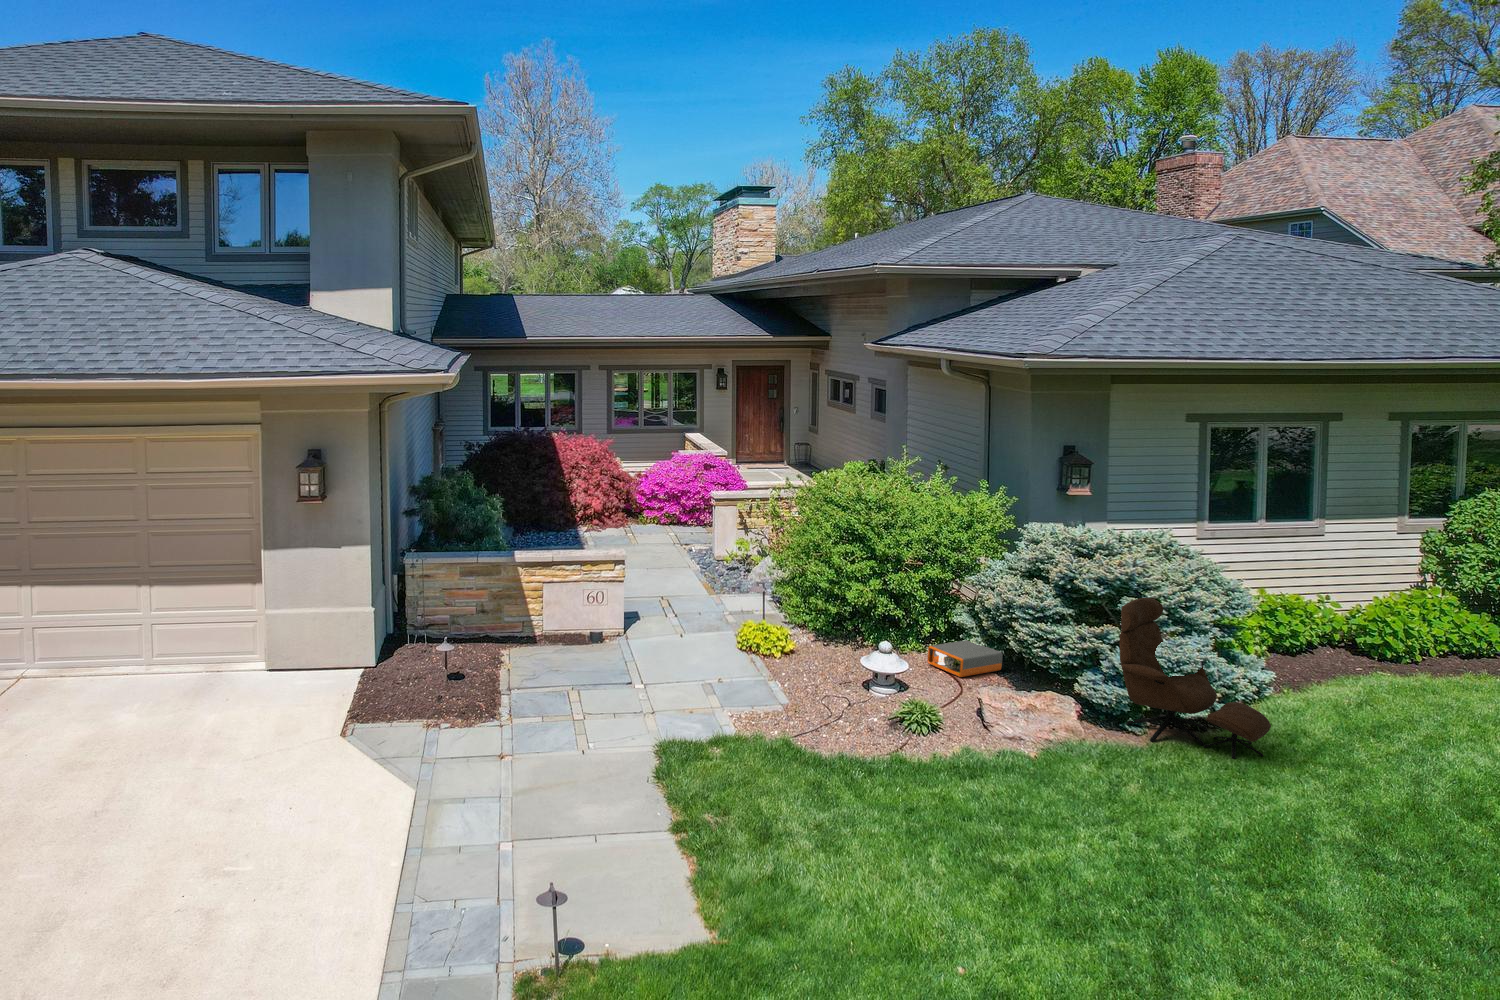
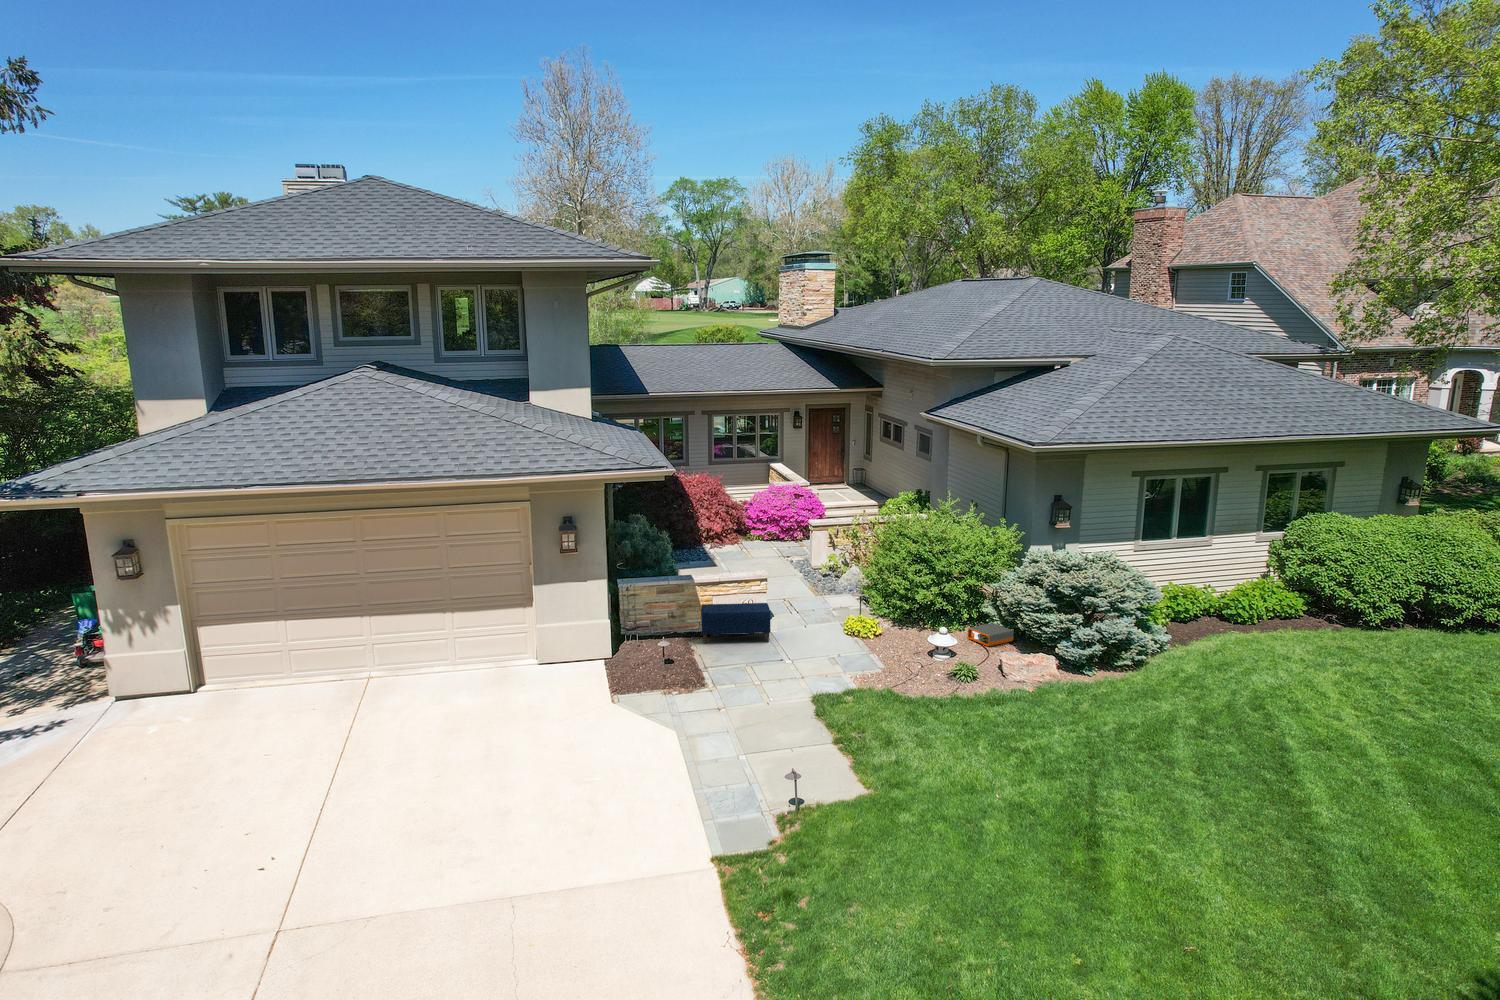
bench: none [490,594,607,658] -> present [701,603,771,644]
lounge chair: present [1120,598,1271,759] -> none [1081,598,1167,689]

